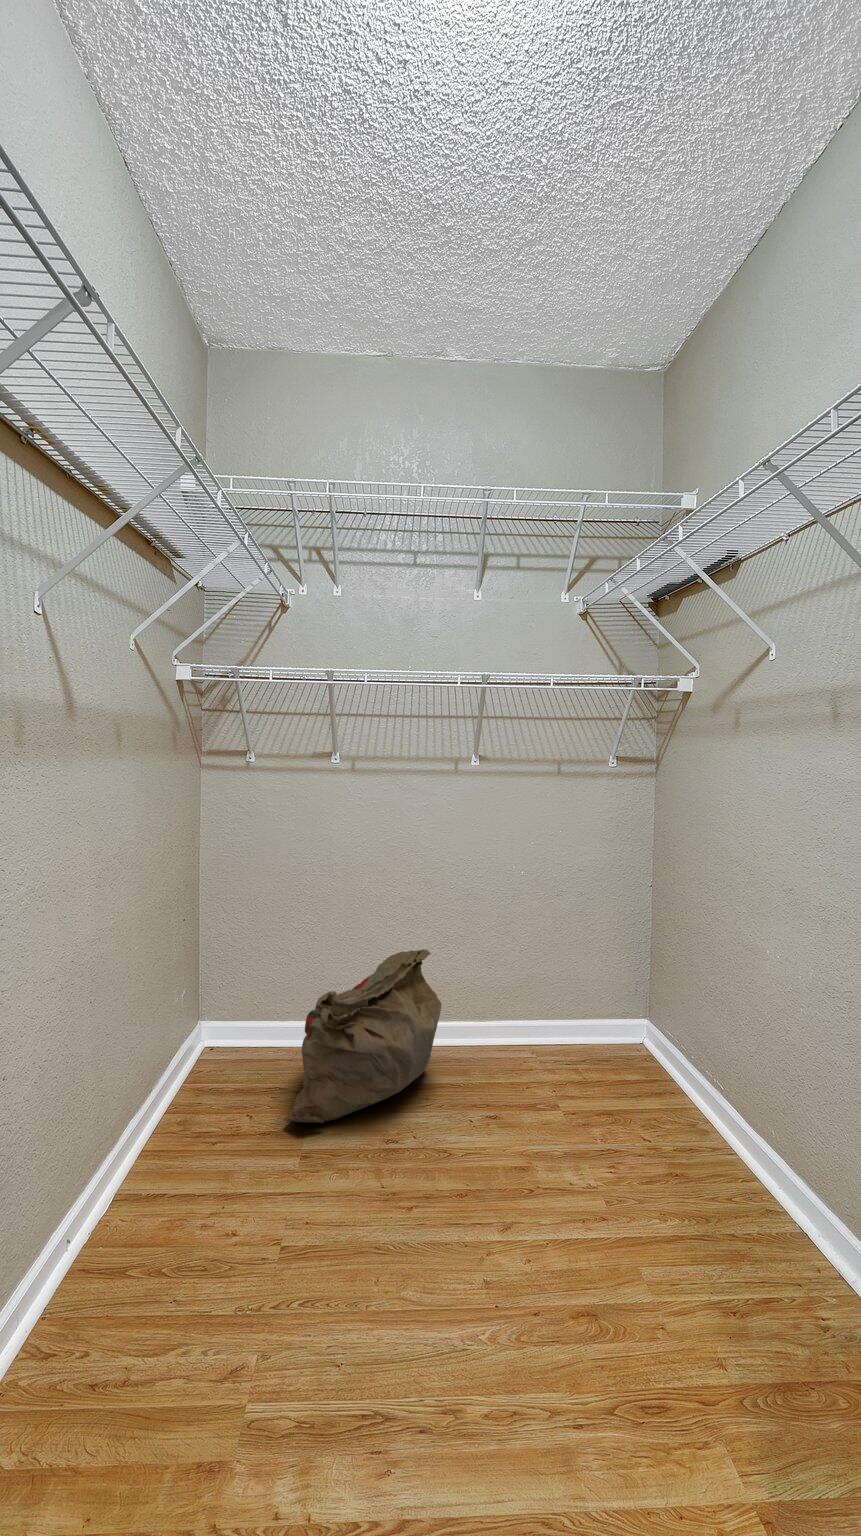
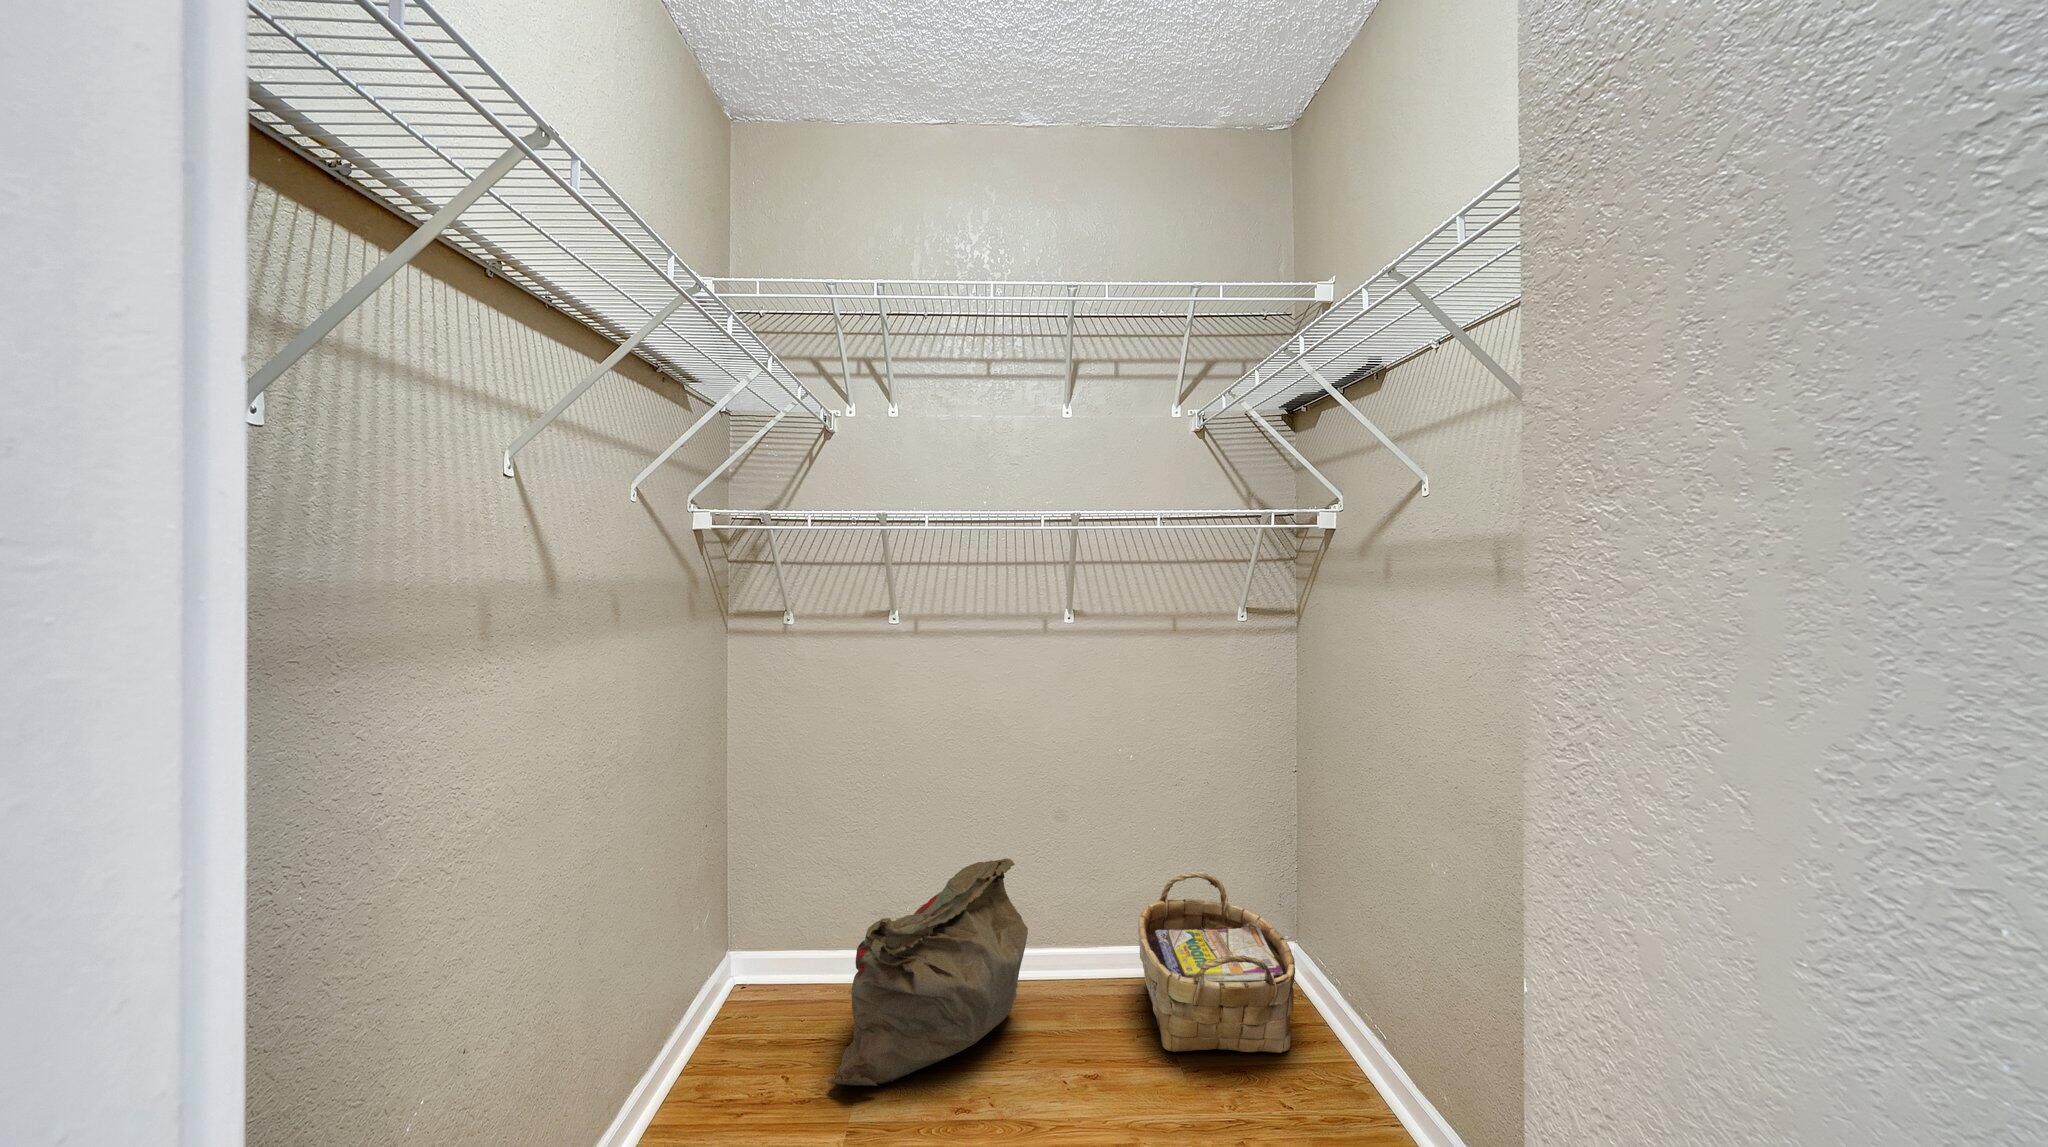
woven basket: none [527,962,652,1101] -> present [1138,872,1295,1053]

